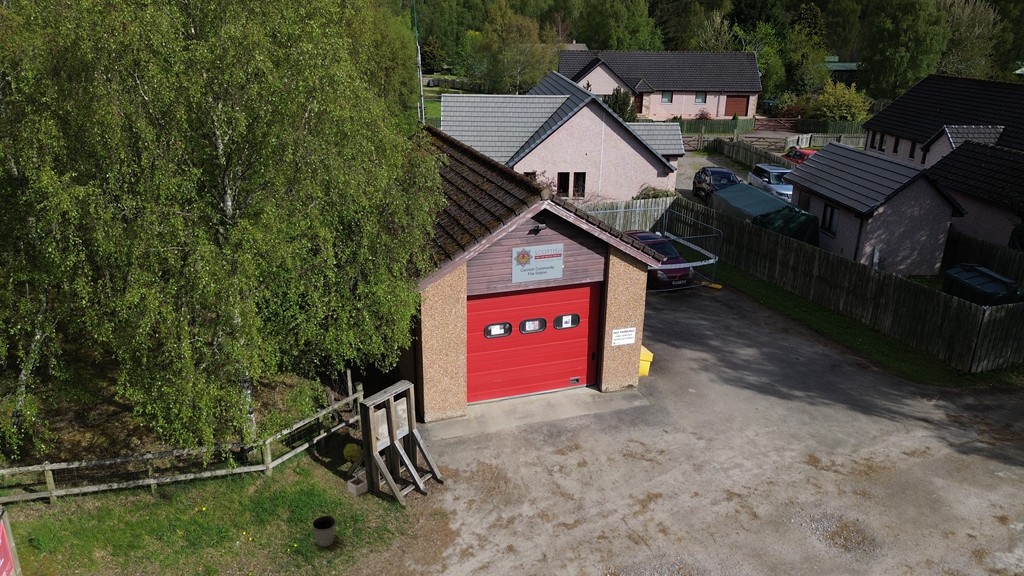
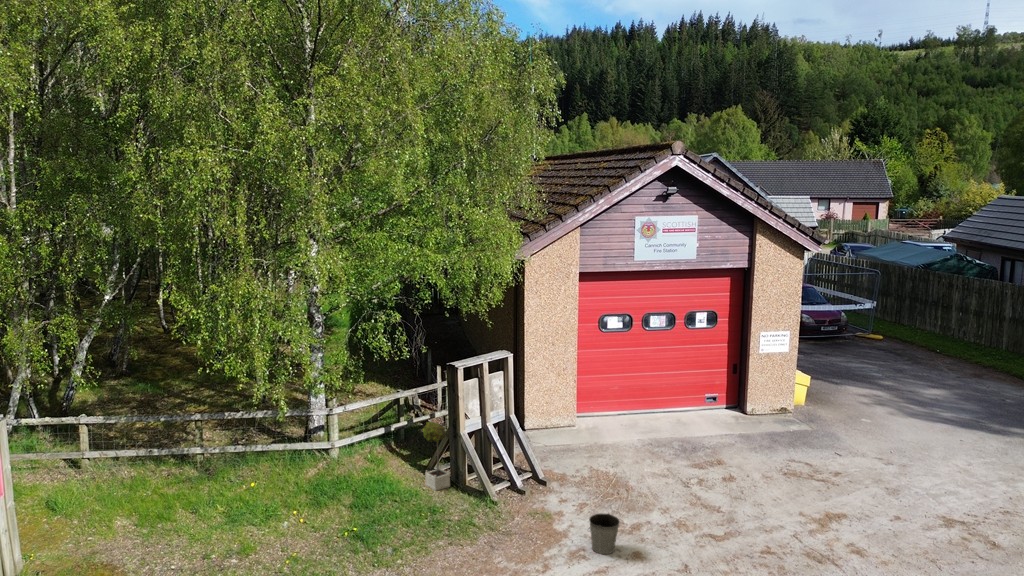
bucket: present [313,515,336,546] -> present [589,513,620,554]

